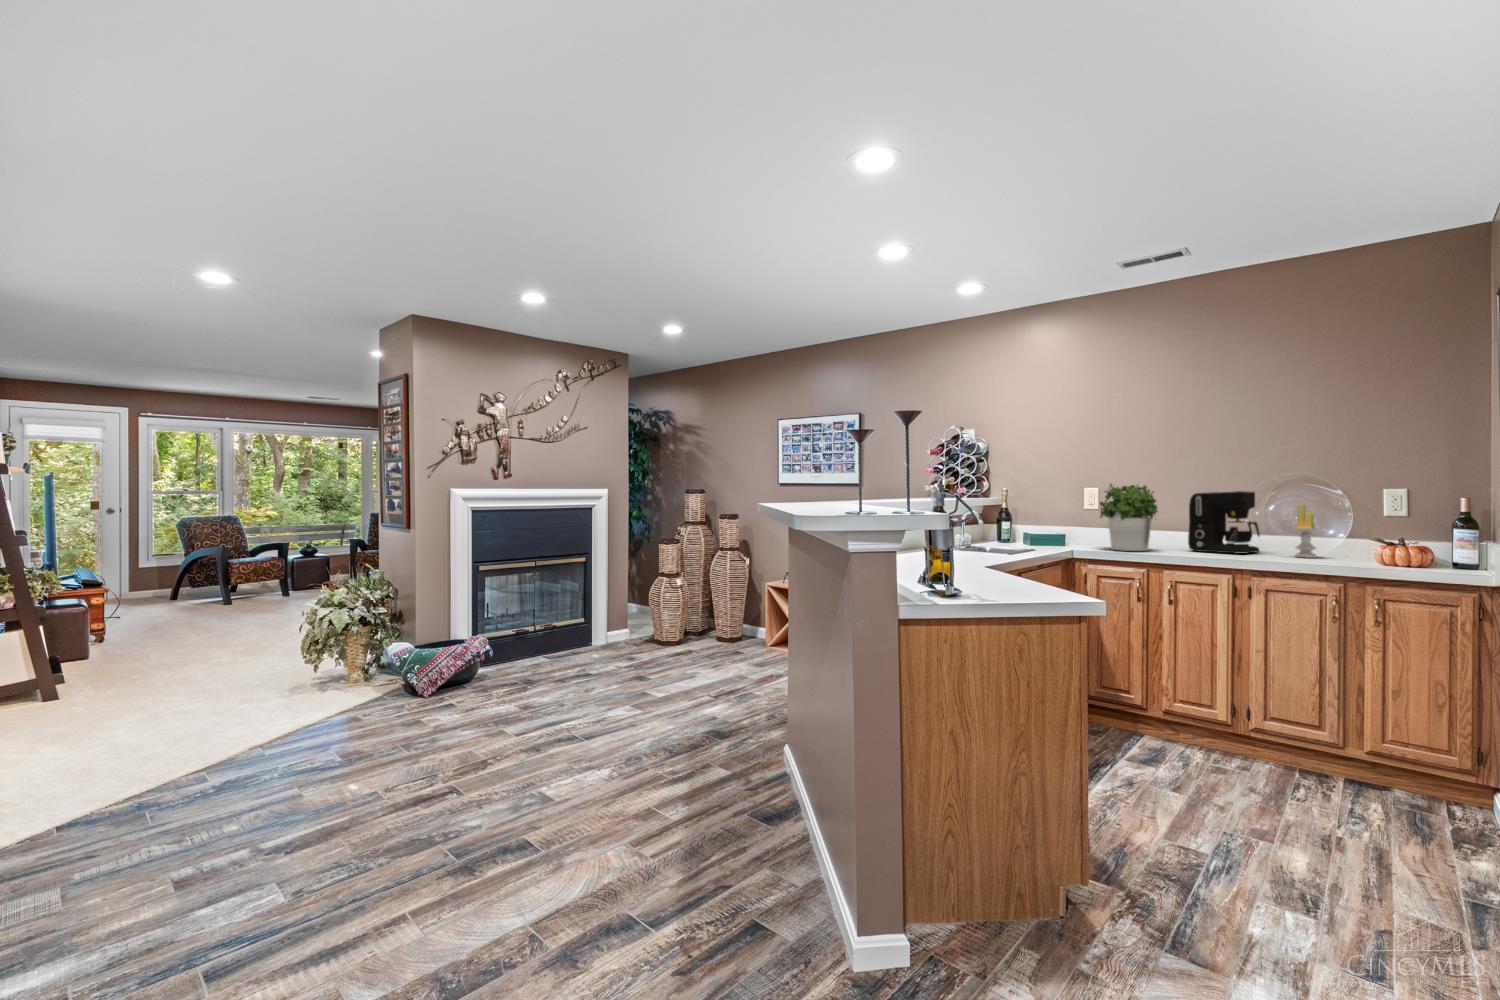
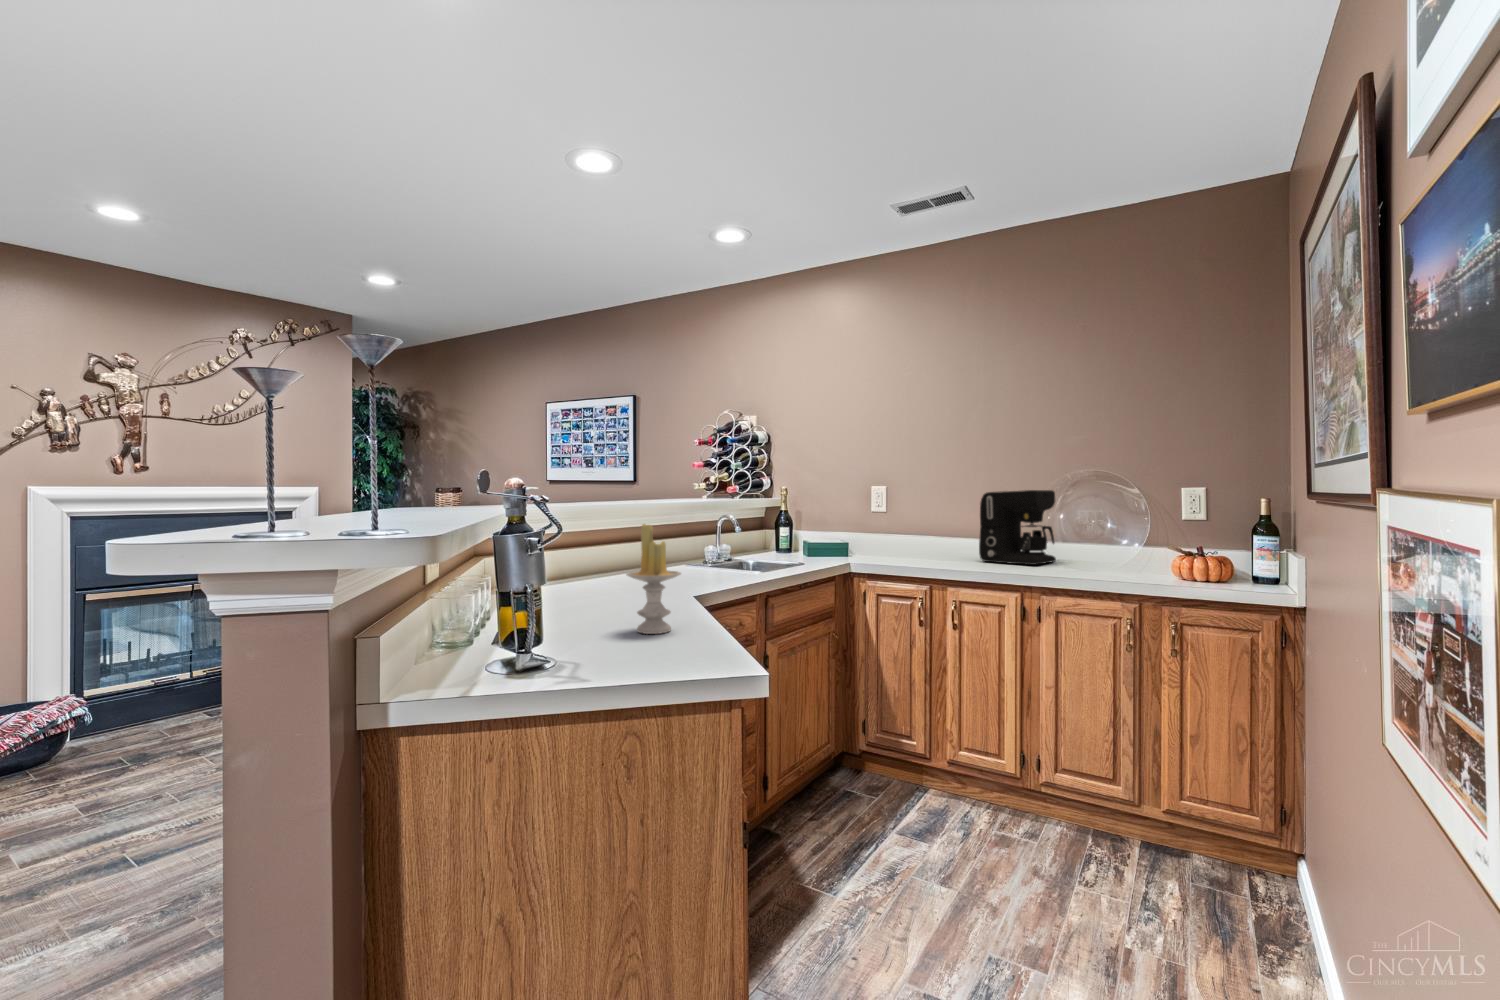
potted plant: present [1100,484,1158,551] -> none [880,480,947,563]
candle: present [1290,503,1322,558] -> present [627,524,681,634]

